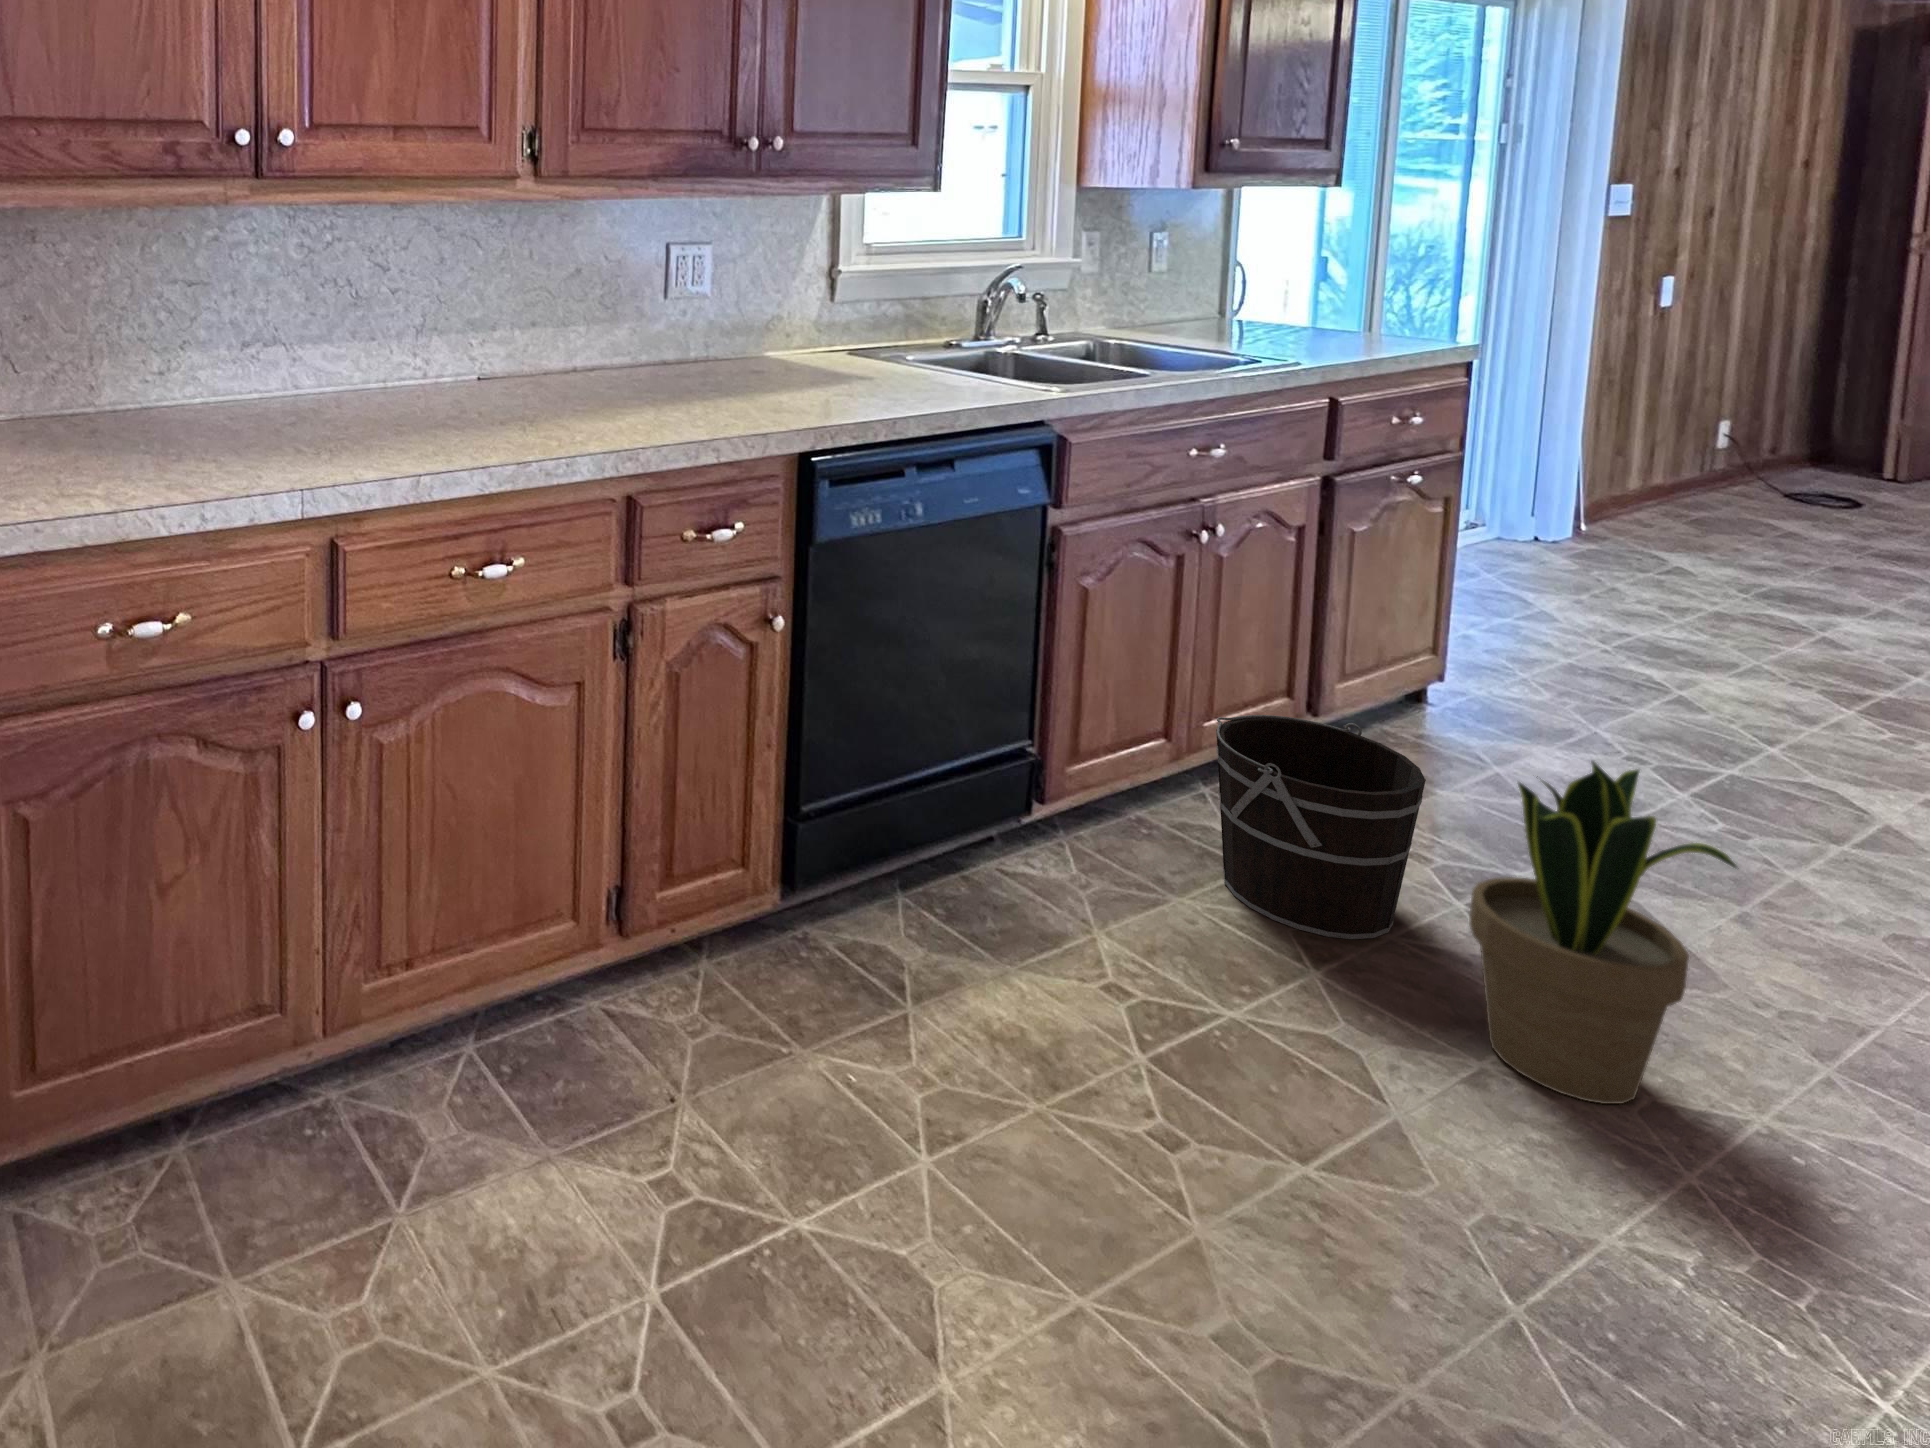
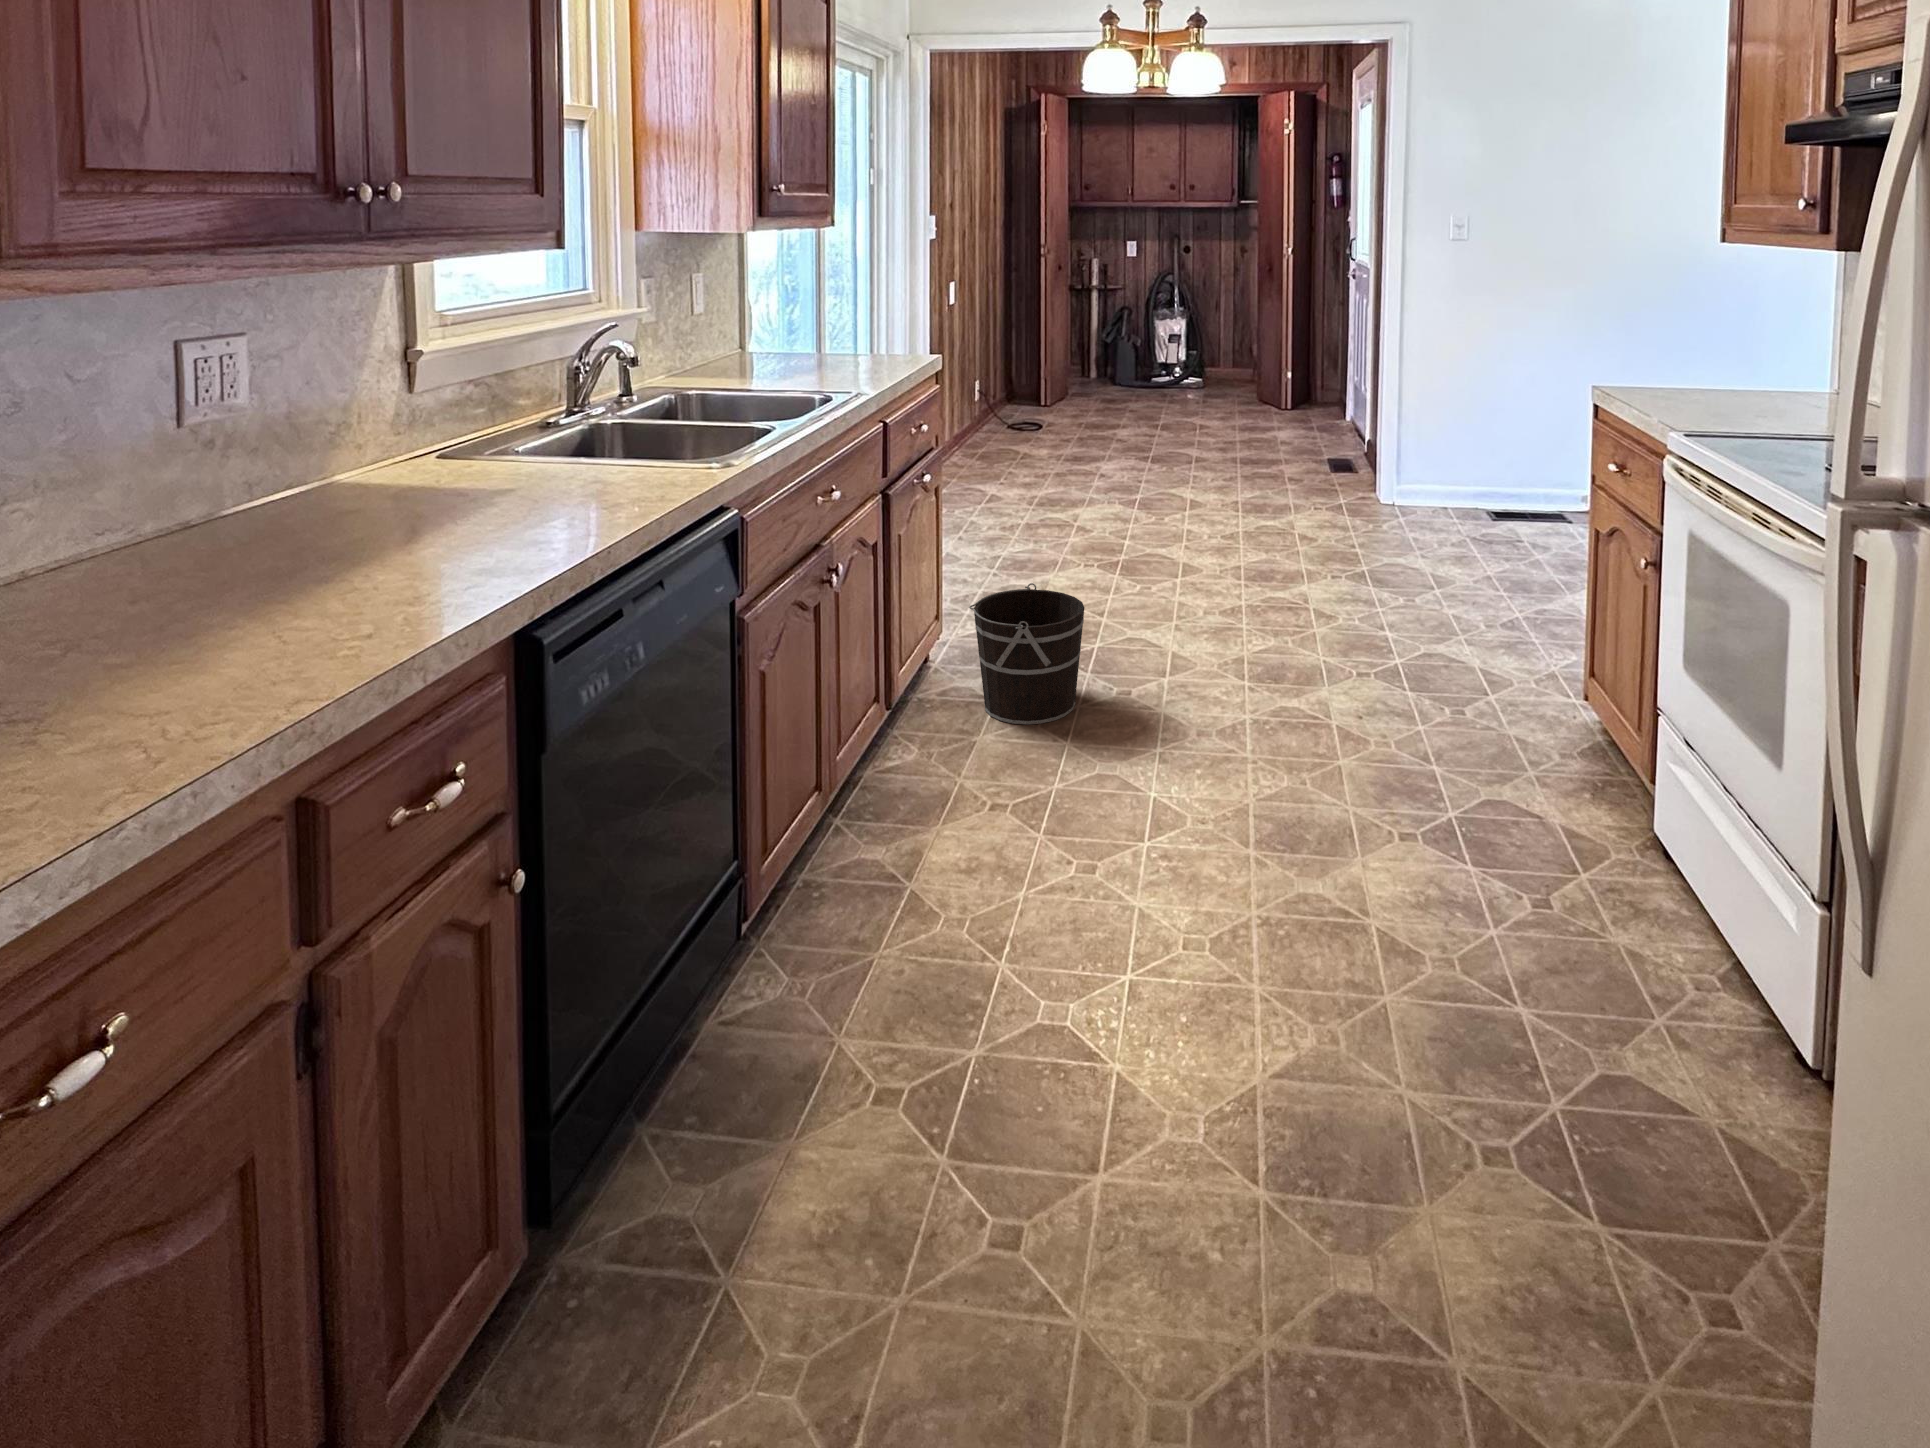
potted plant: present [1469,761,1736,1104] -> none [1136,555,1236,745]

